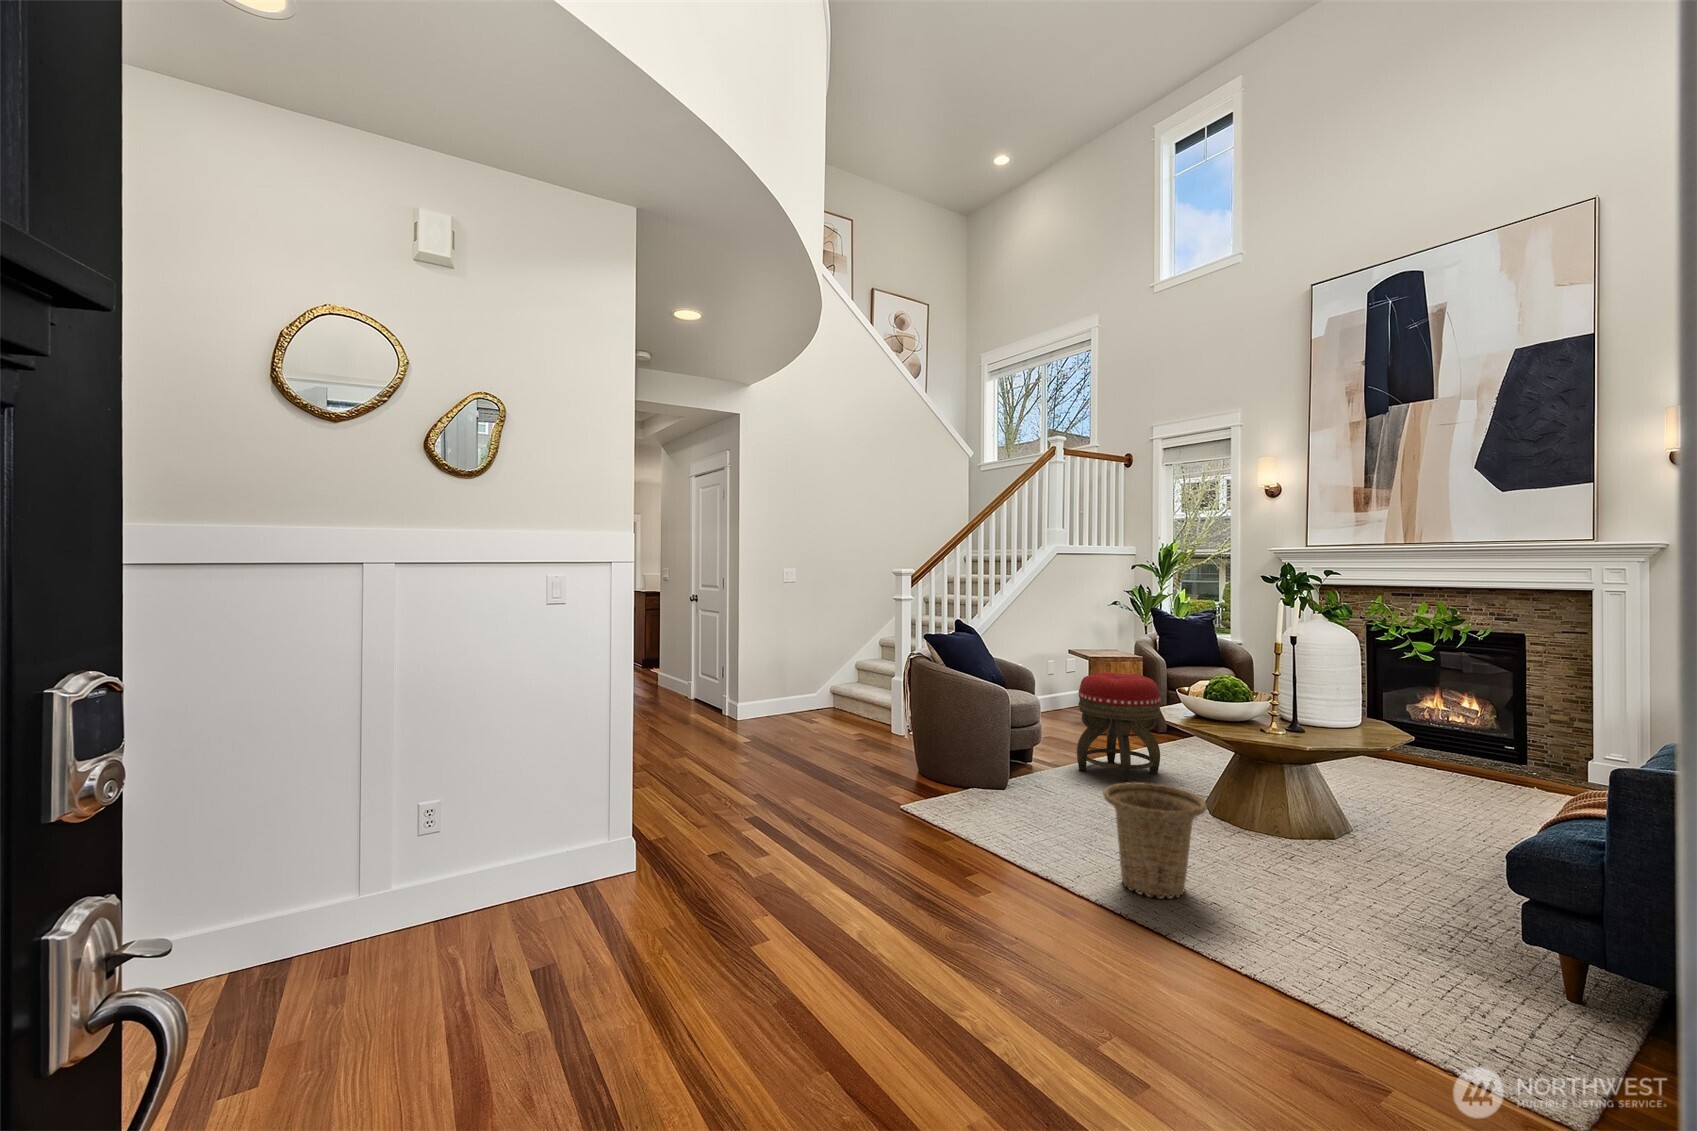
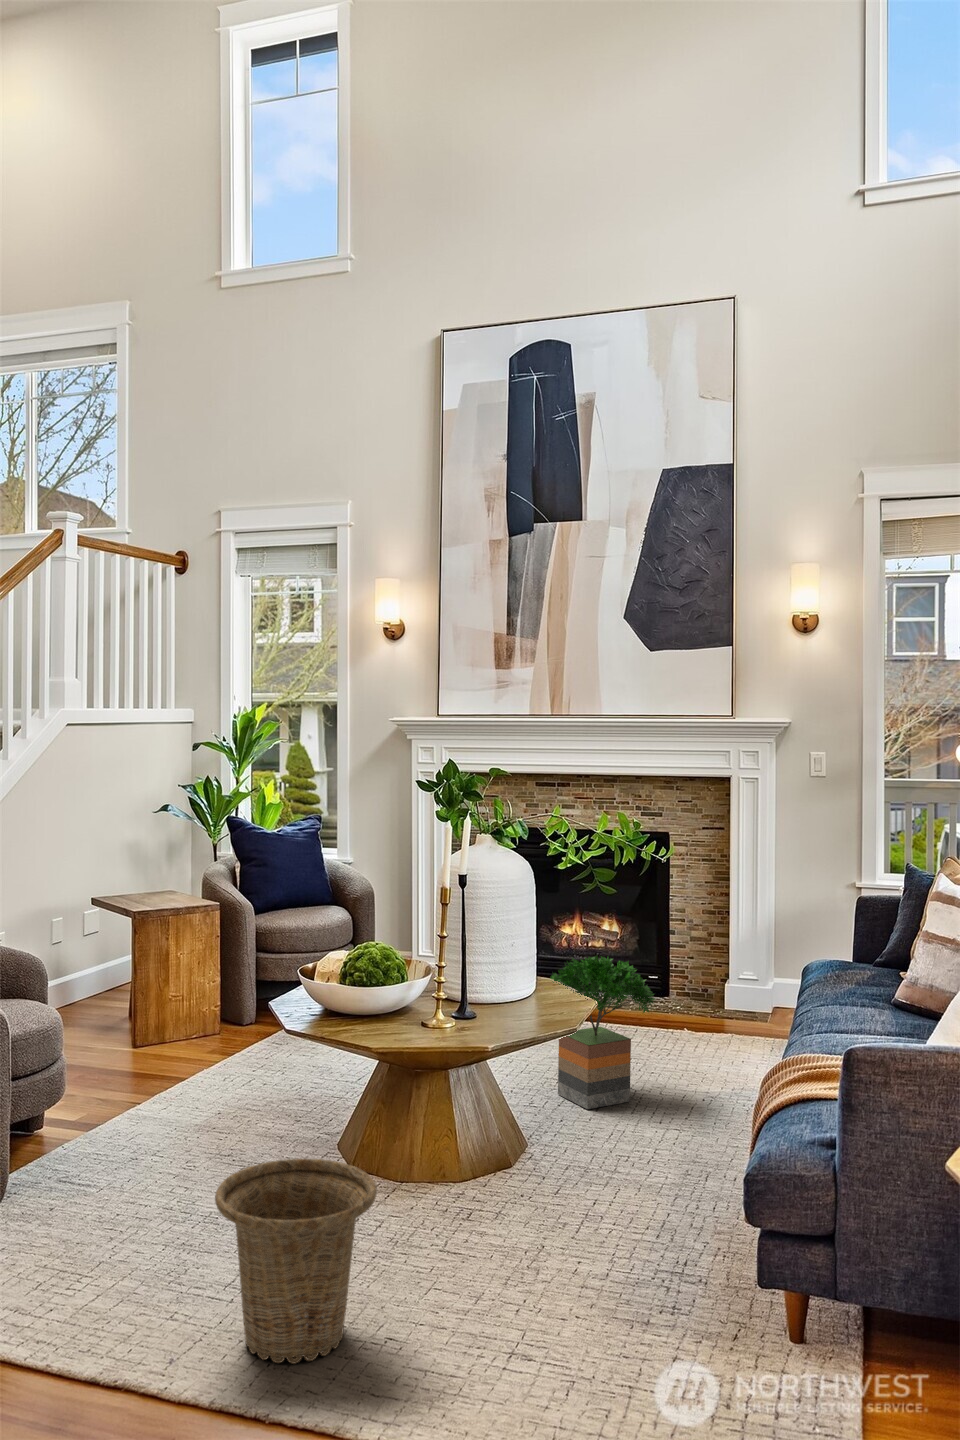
footstool: present [1077,672,1160,782] -> none [126,942,261,1130]
potted tree: none [1380,707,1482,821] -> present [551,956,654,1109]

